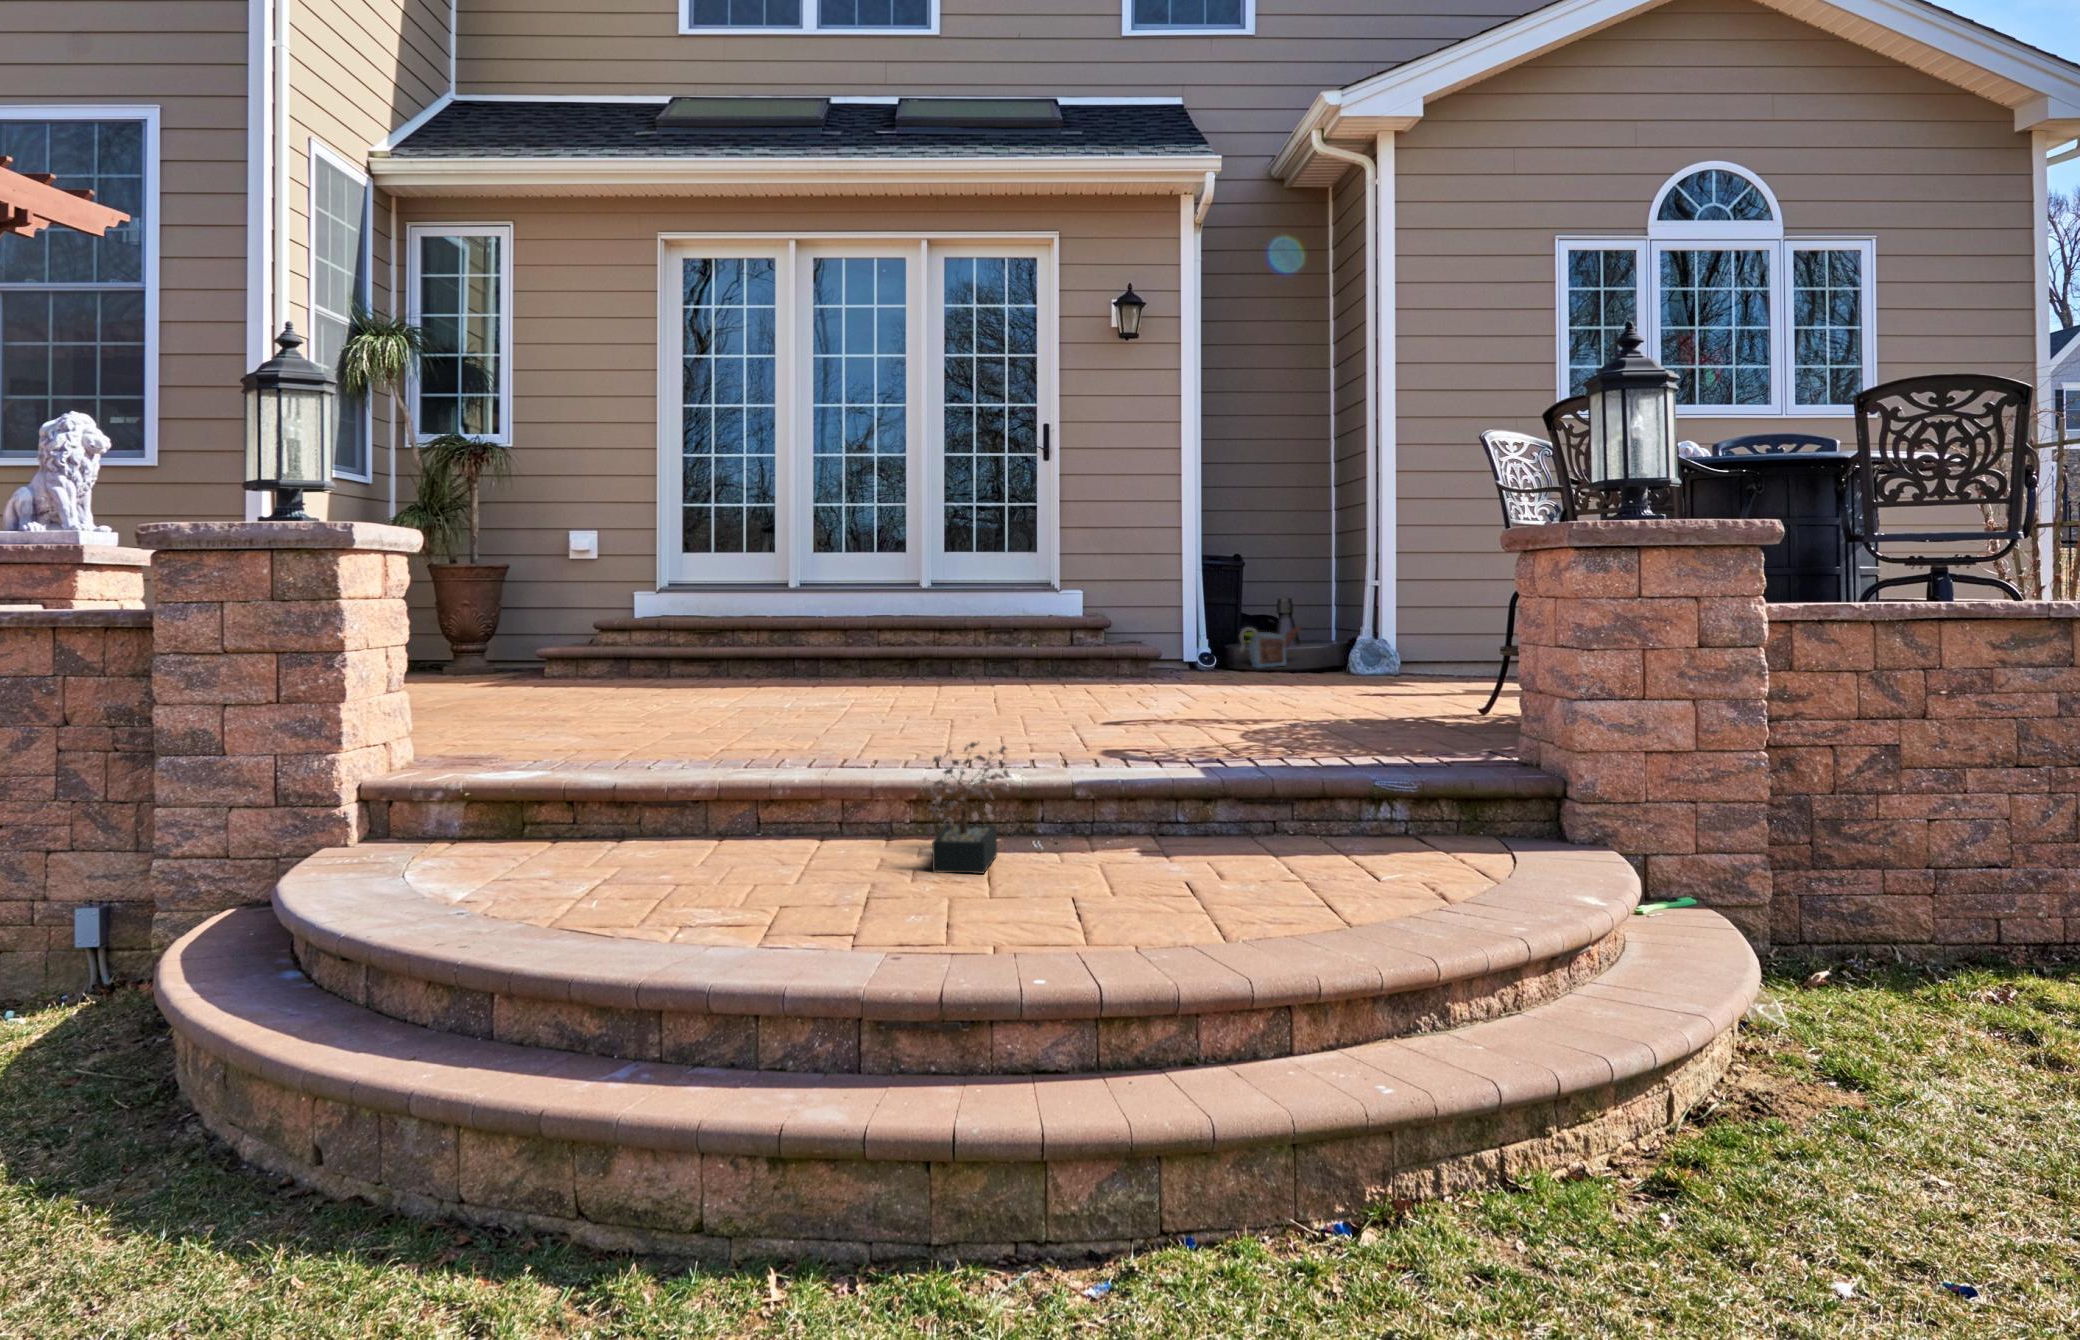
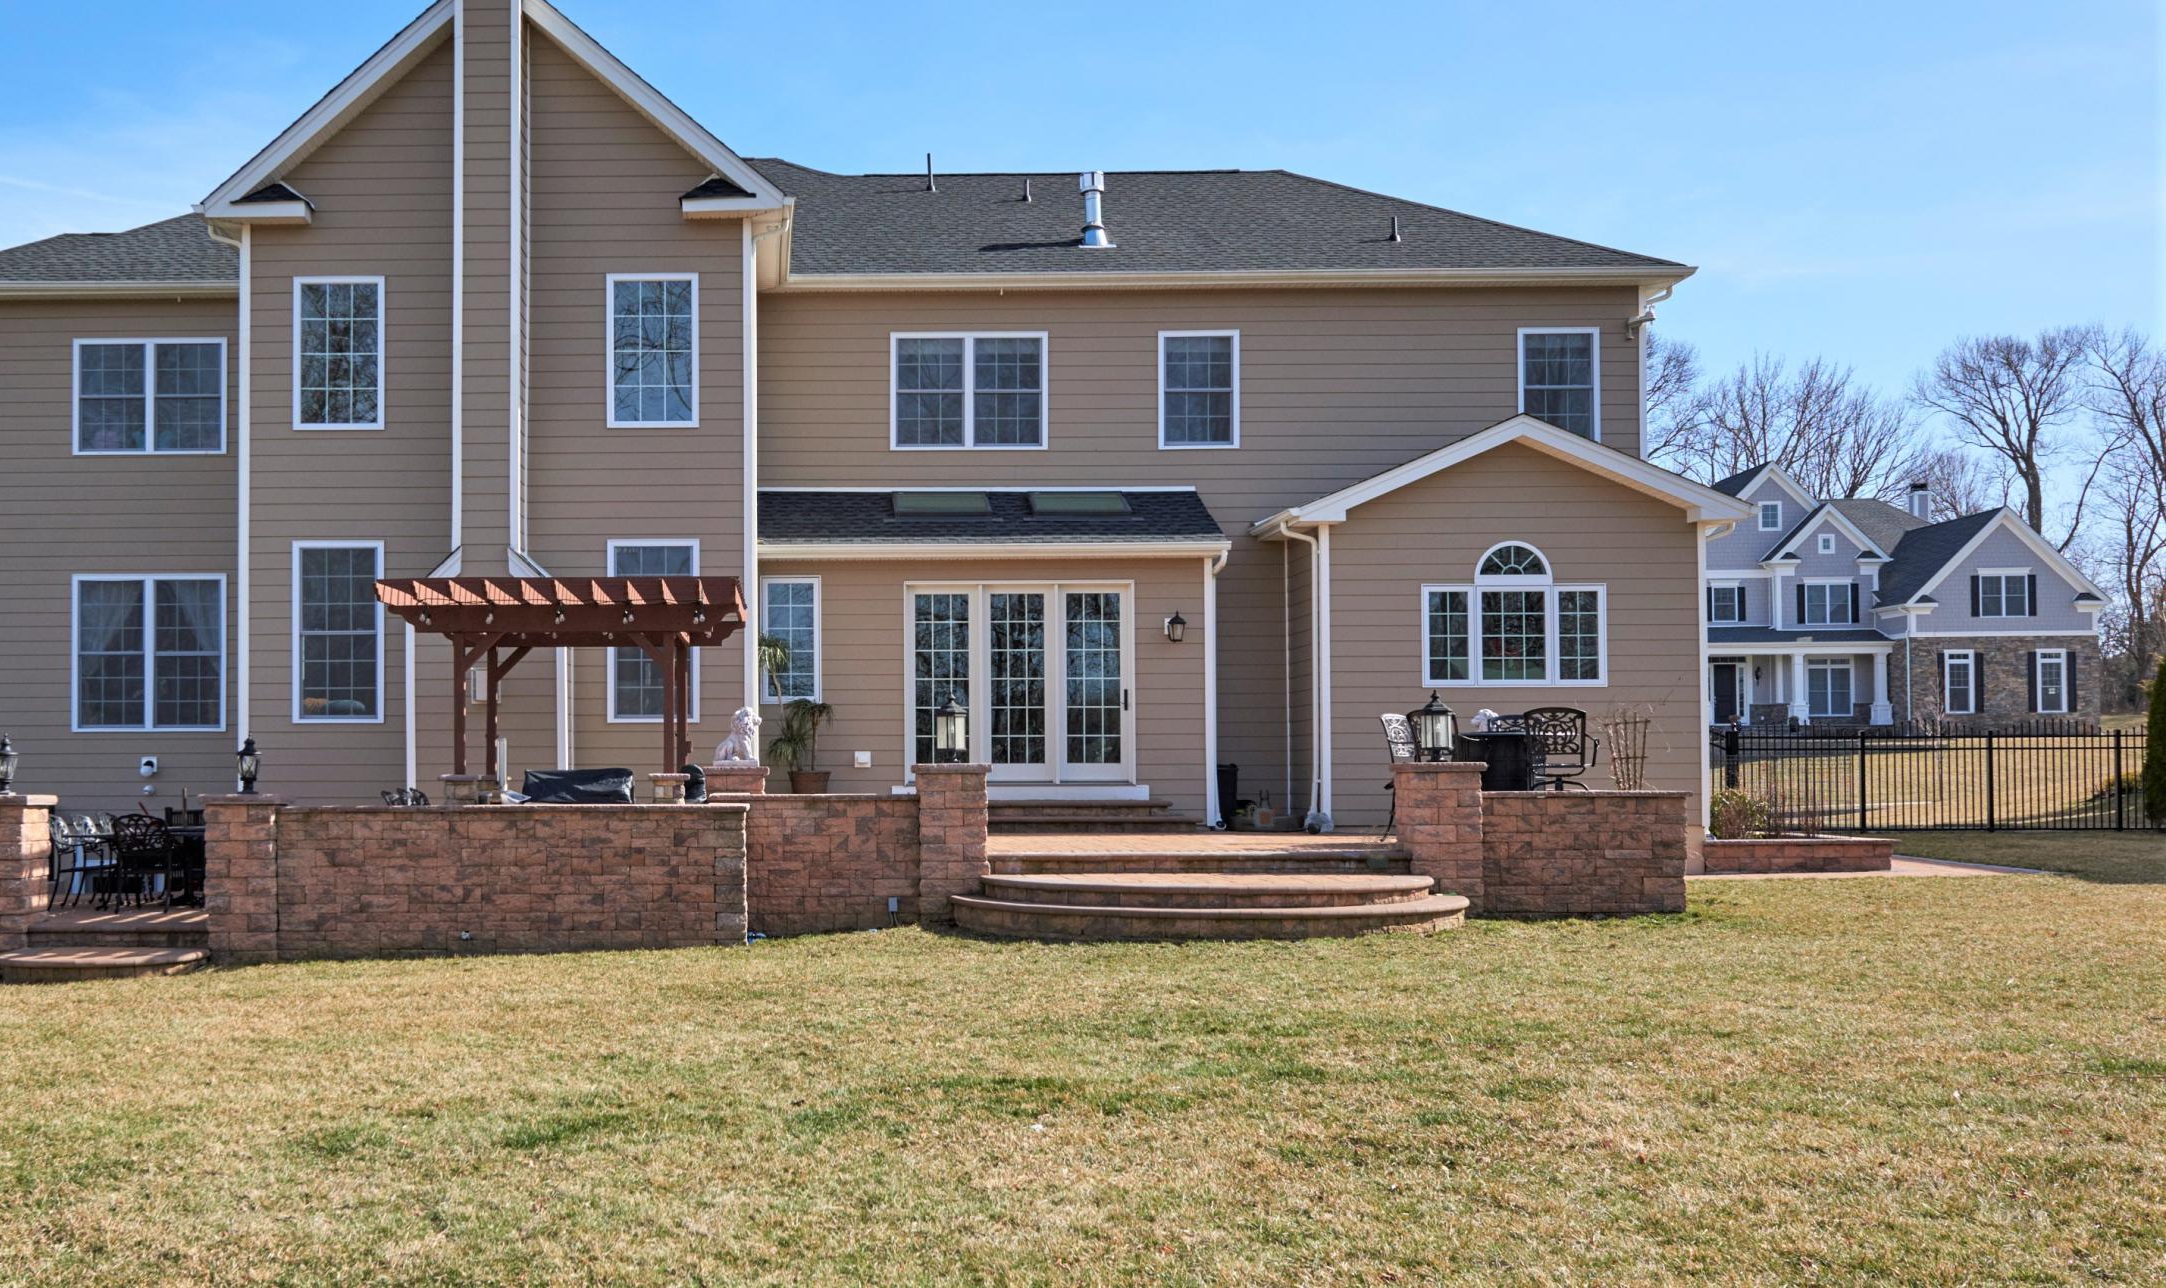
decorative plant: present [924,742,1011,874] -> present [1363,830,1389,868]

